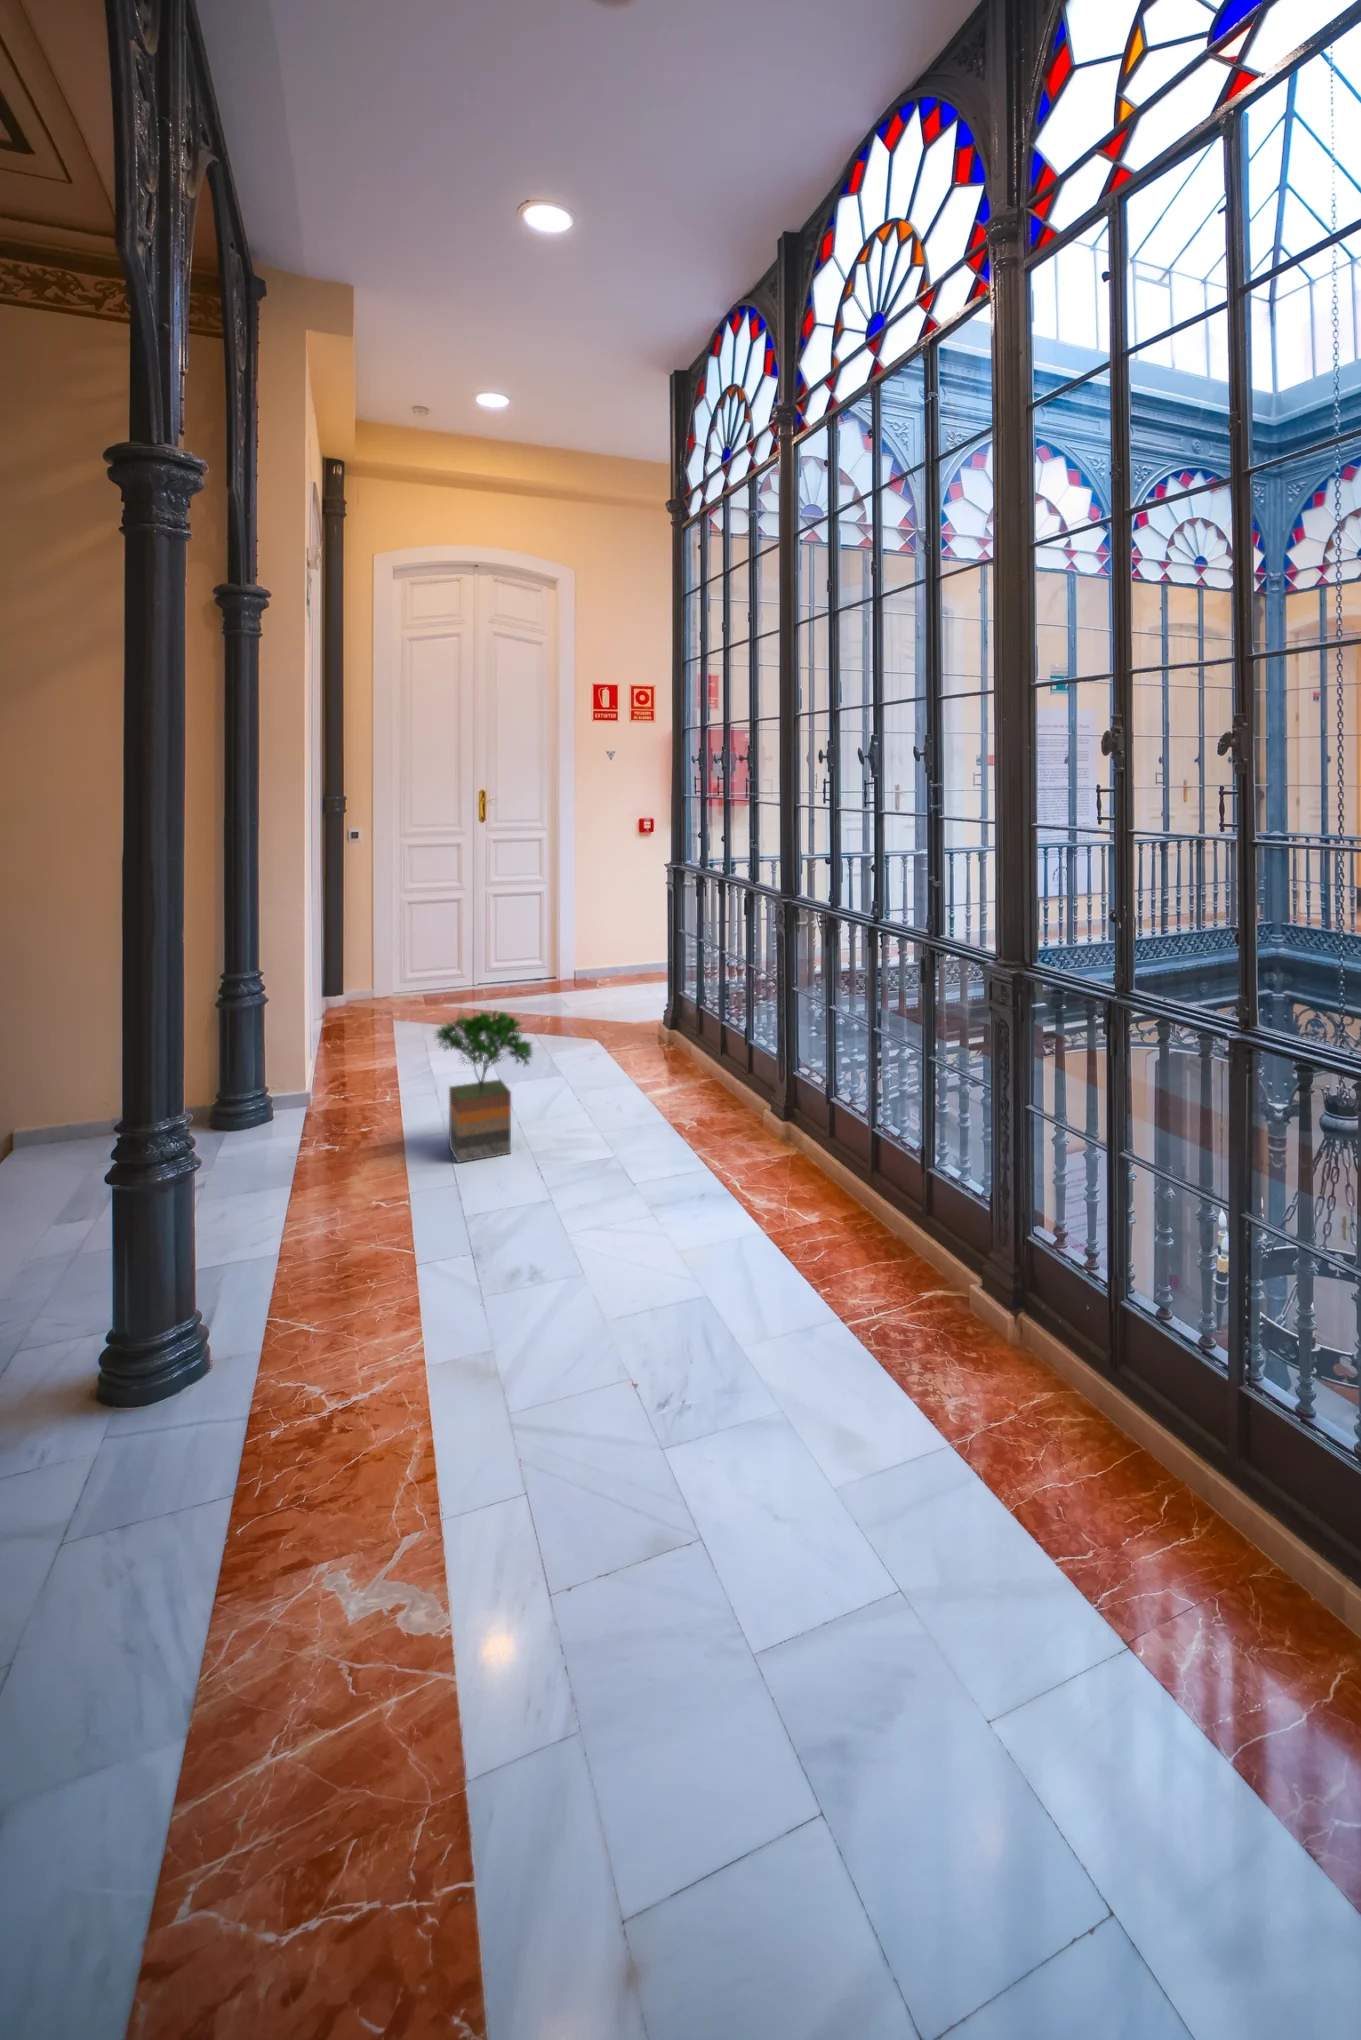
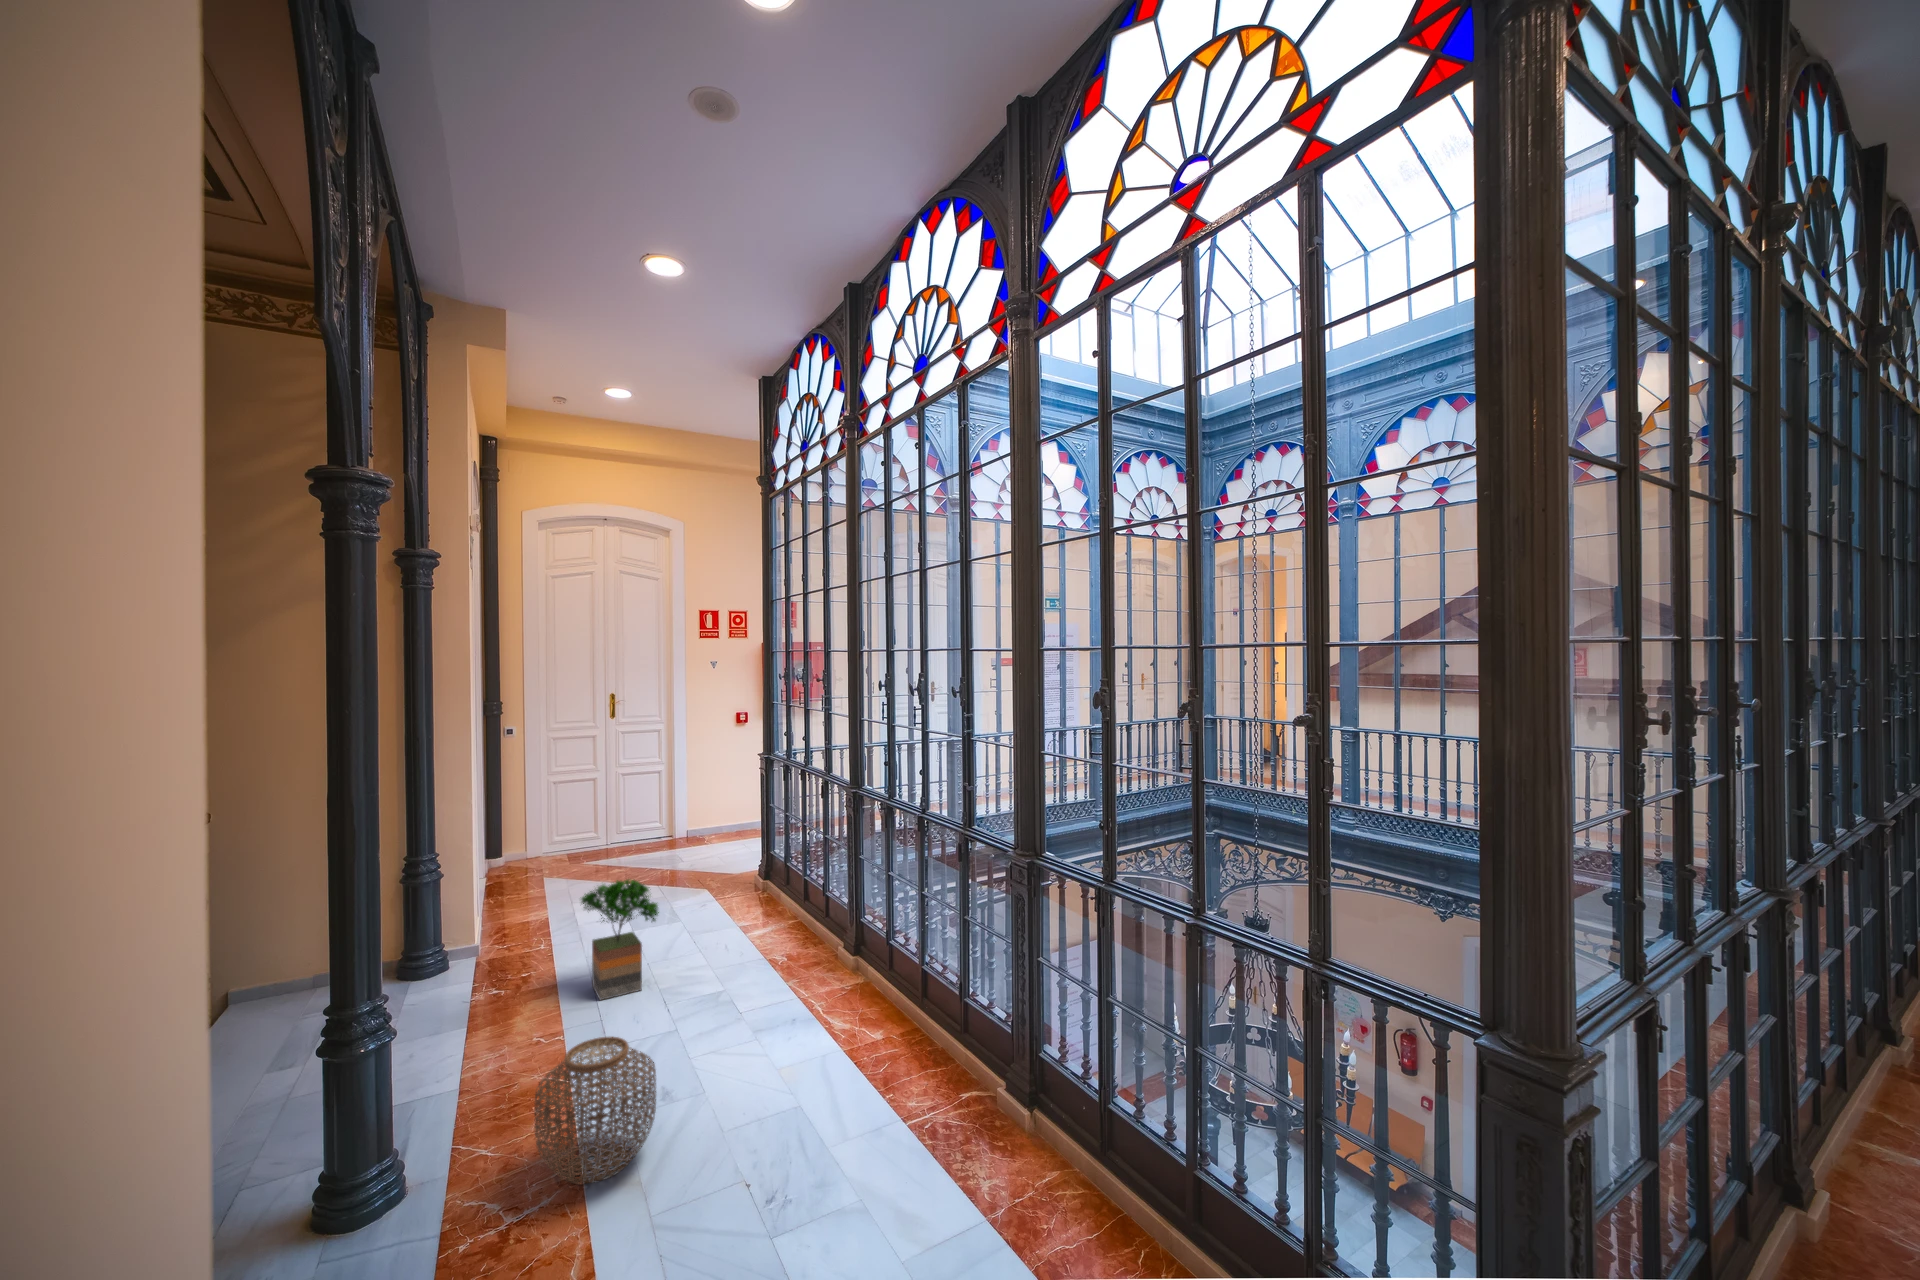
woven basket: none [368,1187,521,1369] -> present [535,1037,656,1184]

